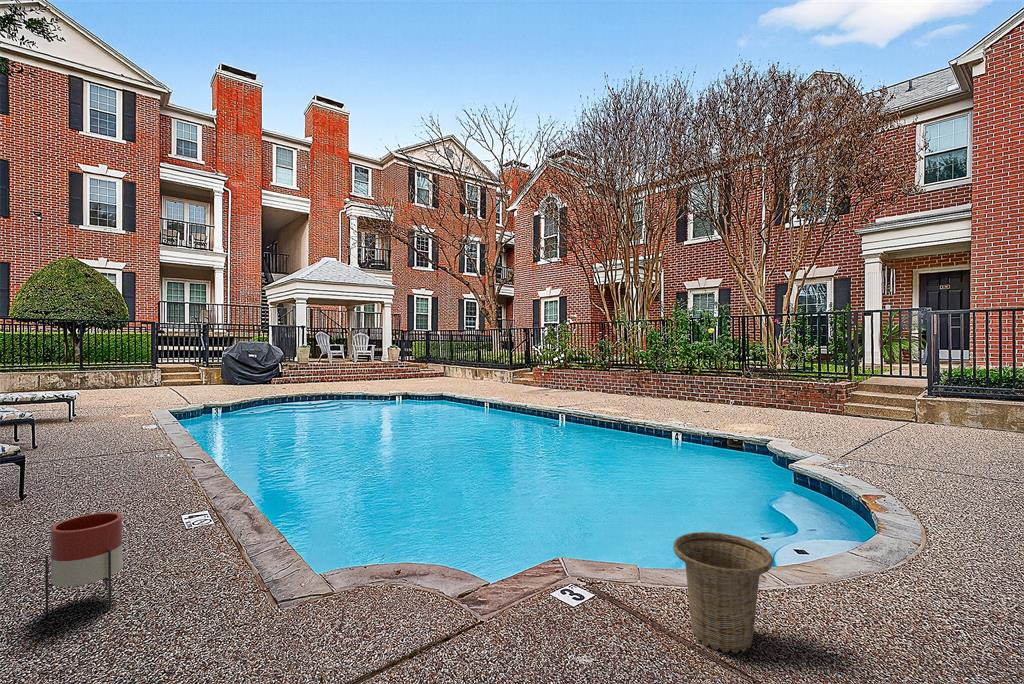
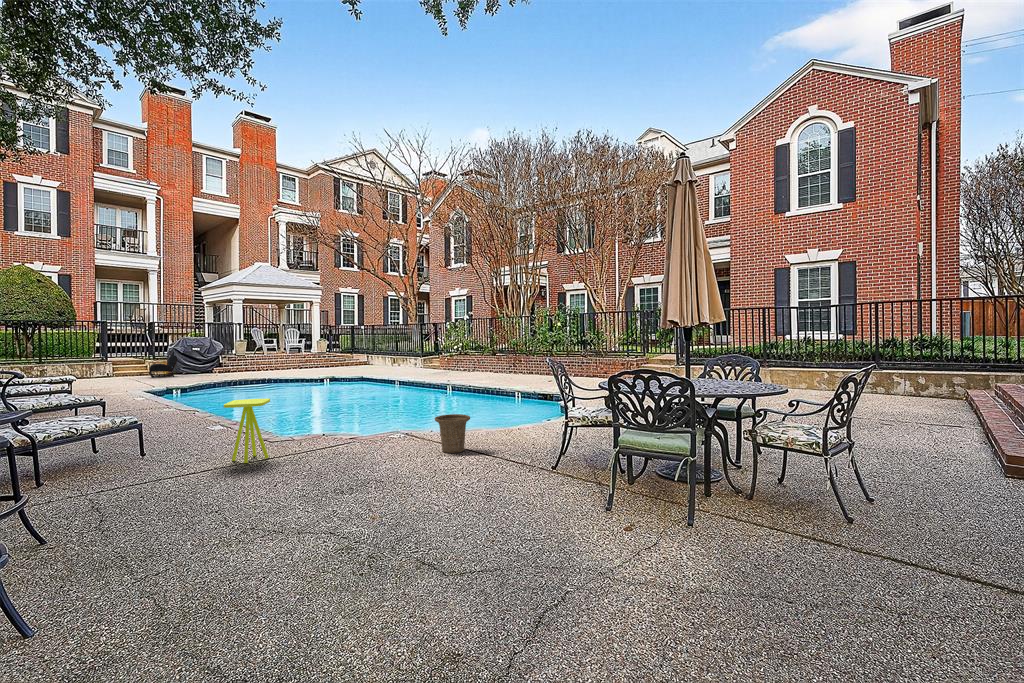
lounge chair: none [200,354,237,389] -> present [149,350,178,378]
side table: none [162,479,284,656] -> present [224,399,270,463]
planter: present [45,512,123,616] -> none [161,419,192,461]

